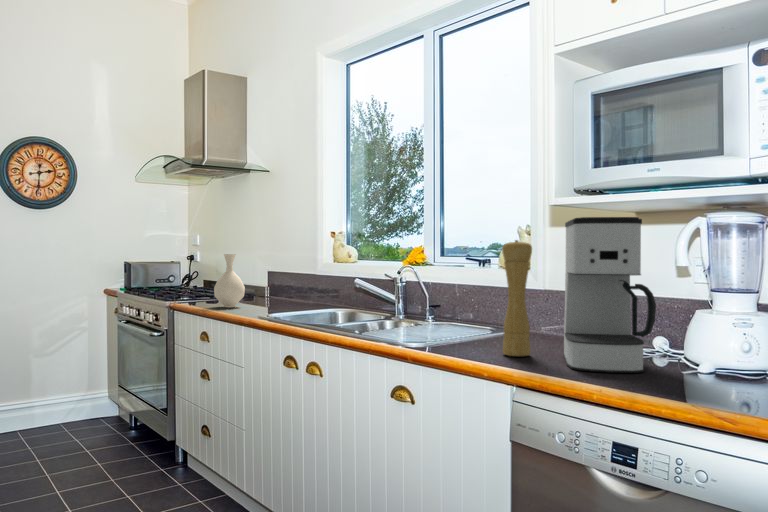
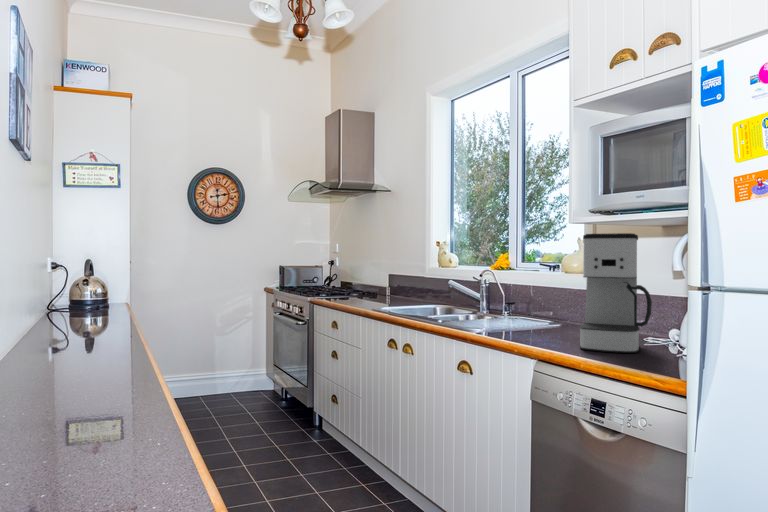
pepper mill: present [502,240,532,356] -> none [538,251,561,340]
vase: present [214,254,245,307] -> none [342,260,366,302]

